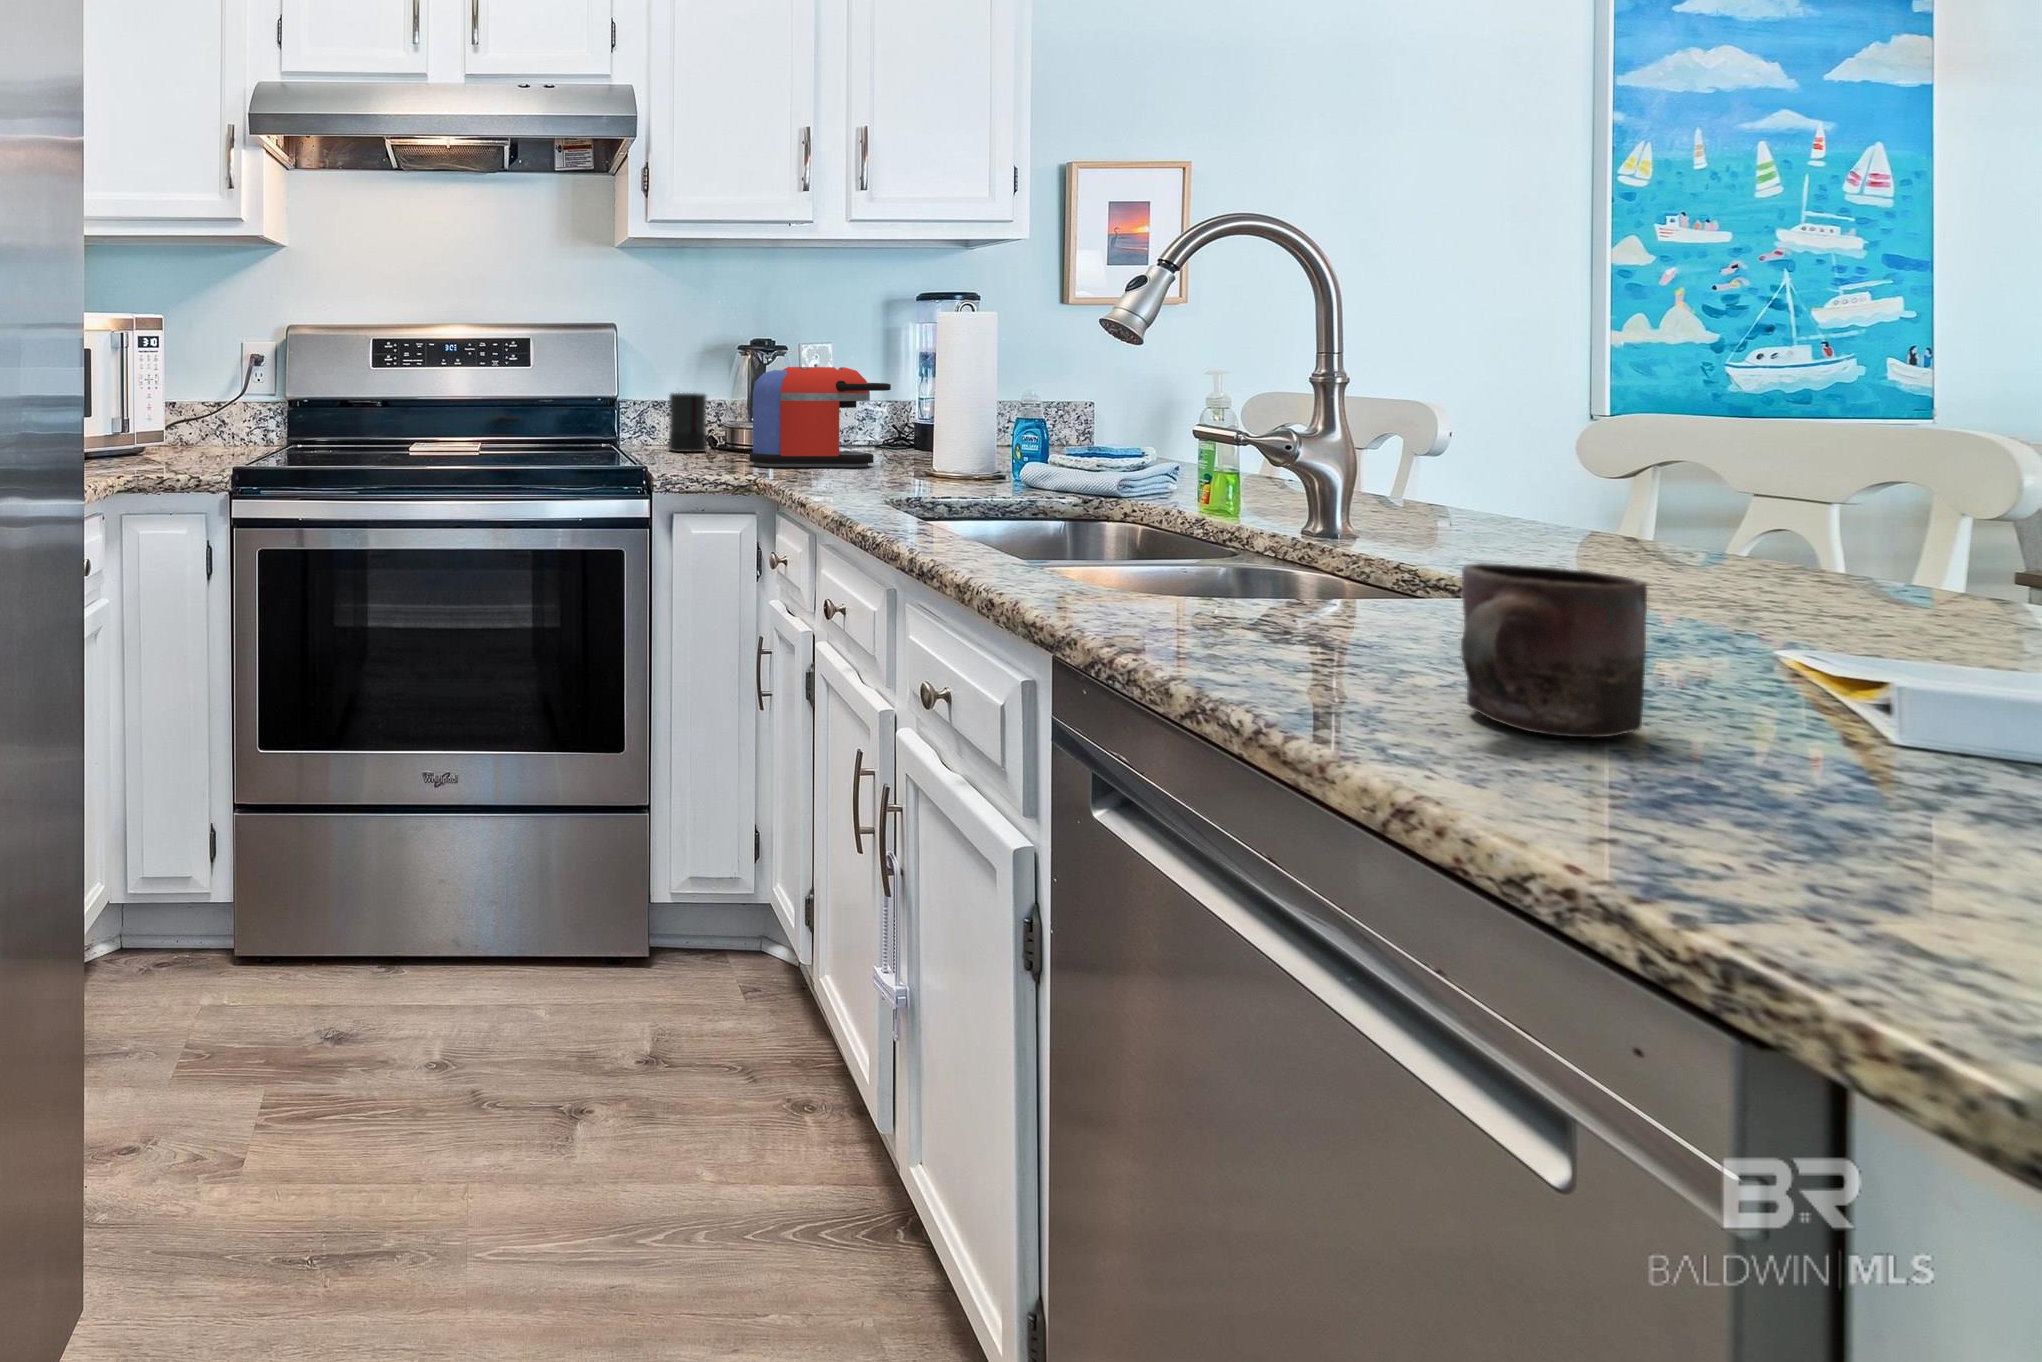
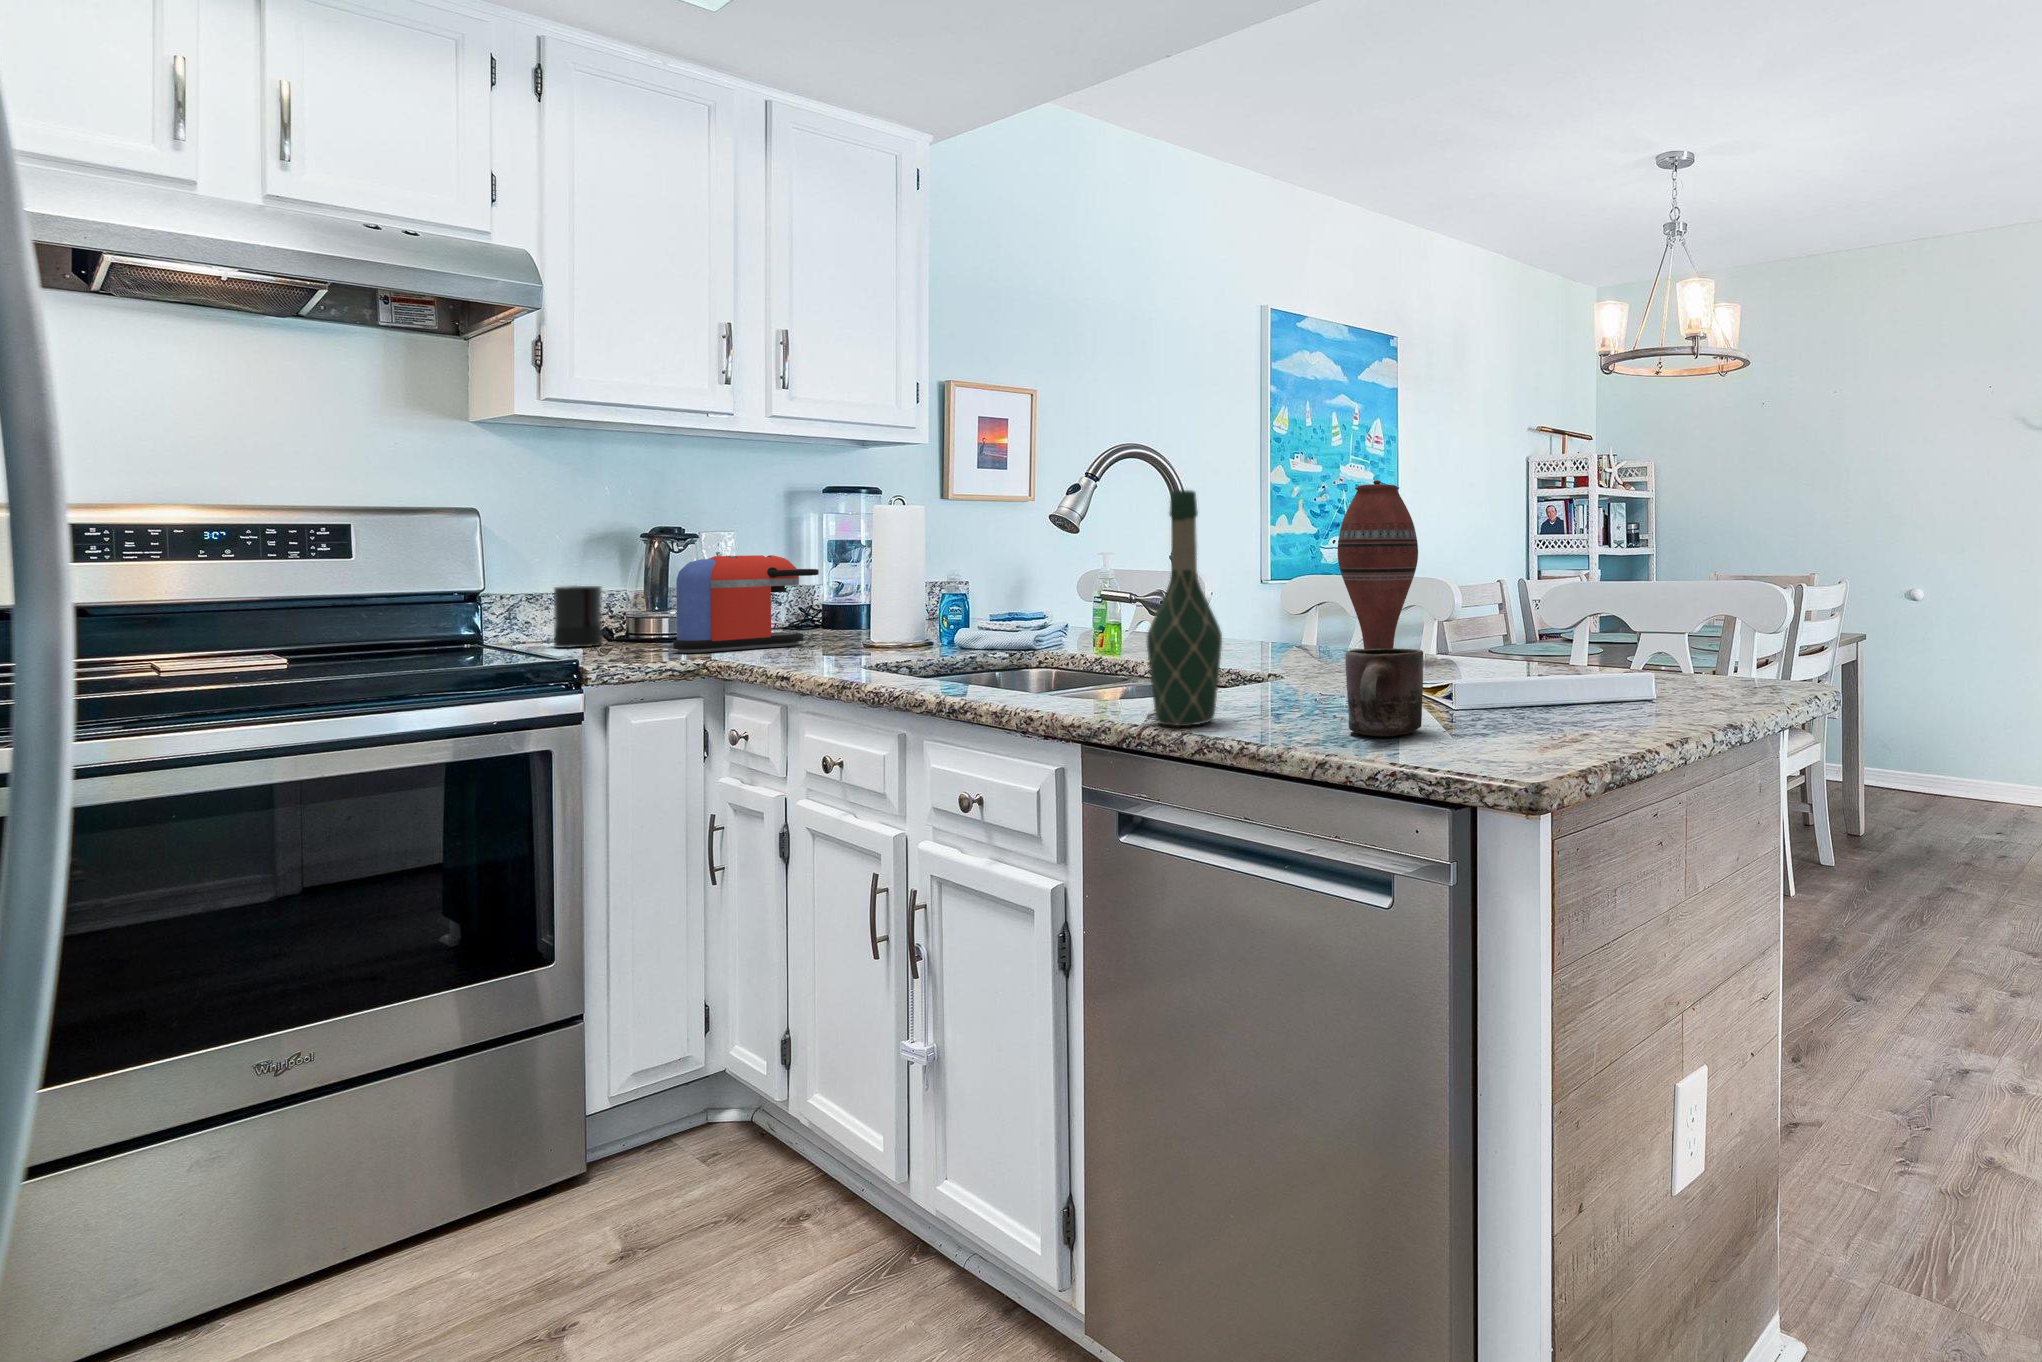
vase: none [1610,255,1811,591] -> present [1338,480,1418,649]
wine bottle: none [1130,286,1256,644] -> present [1147,490,1222,726]

